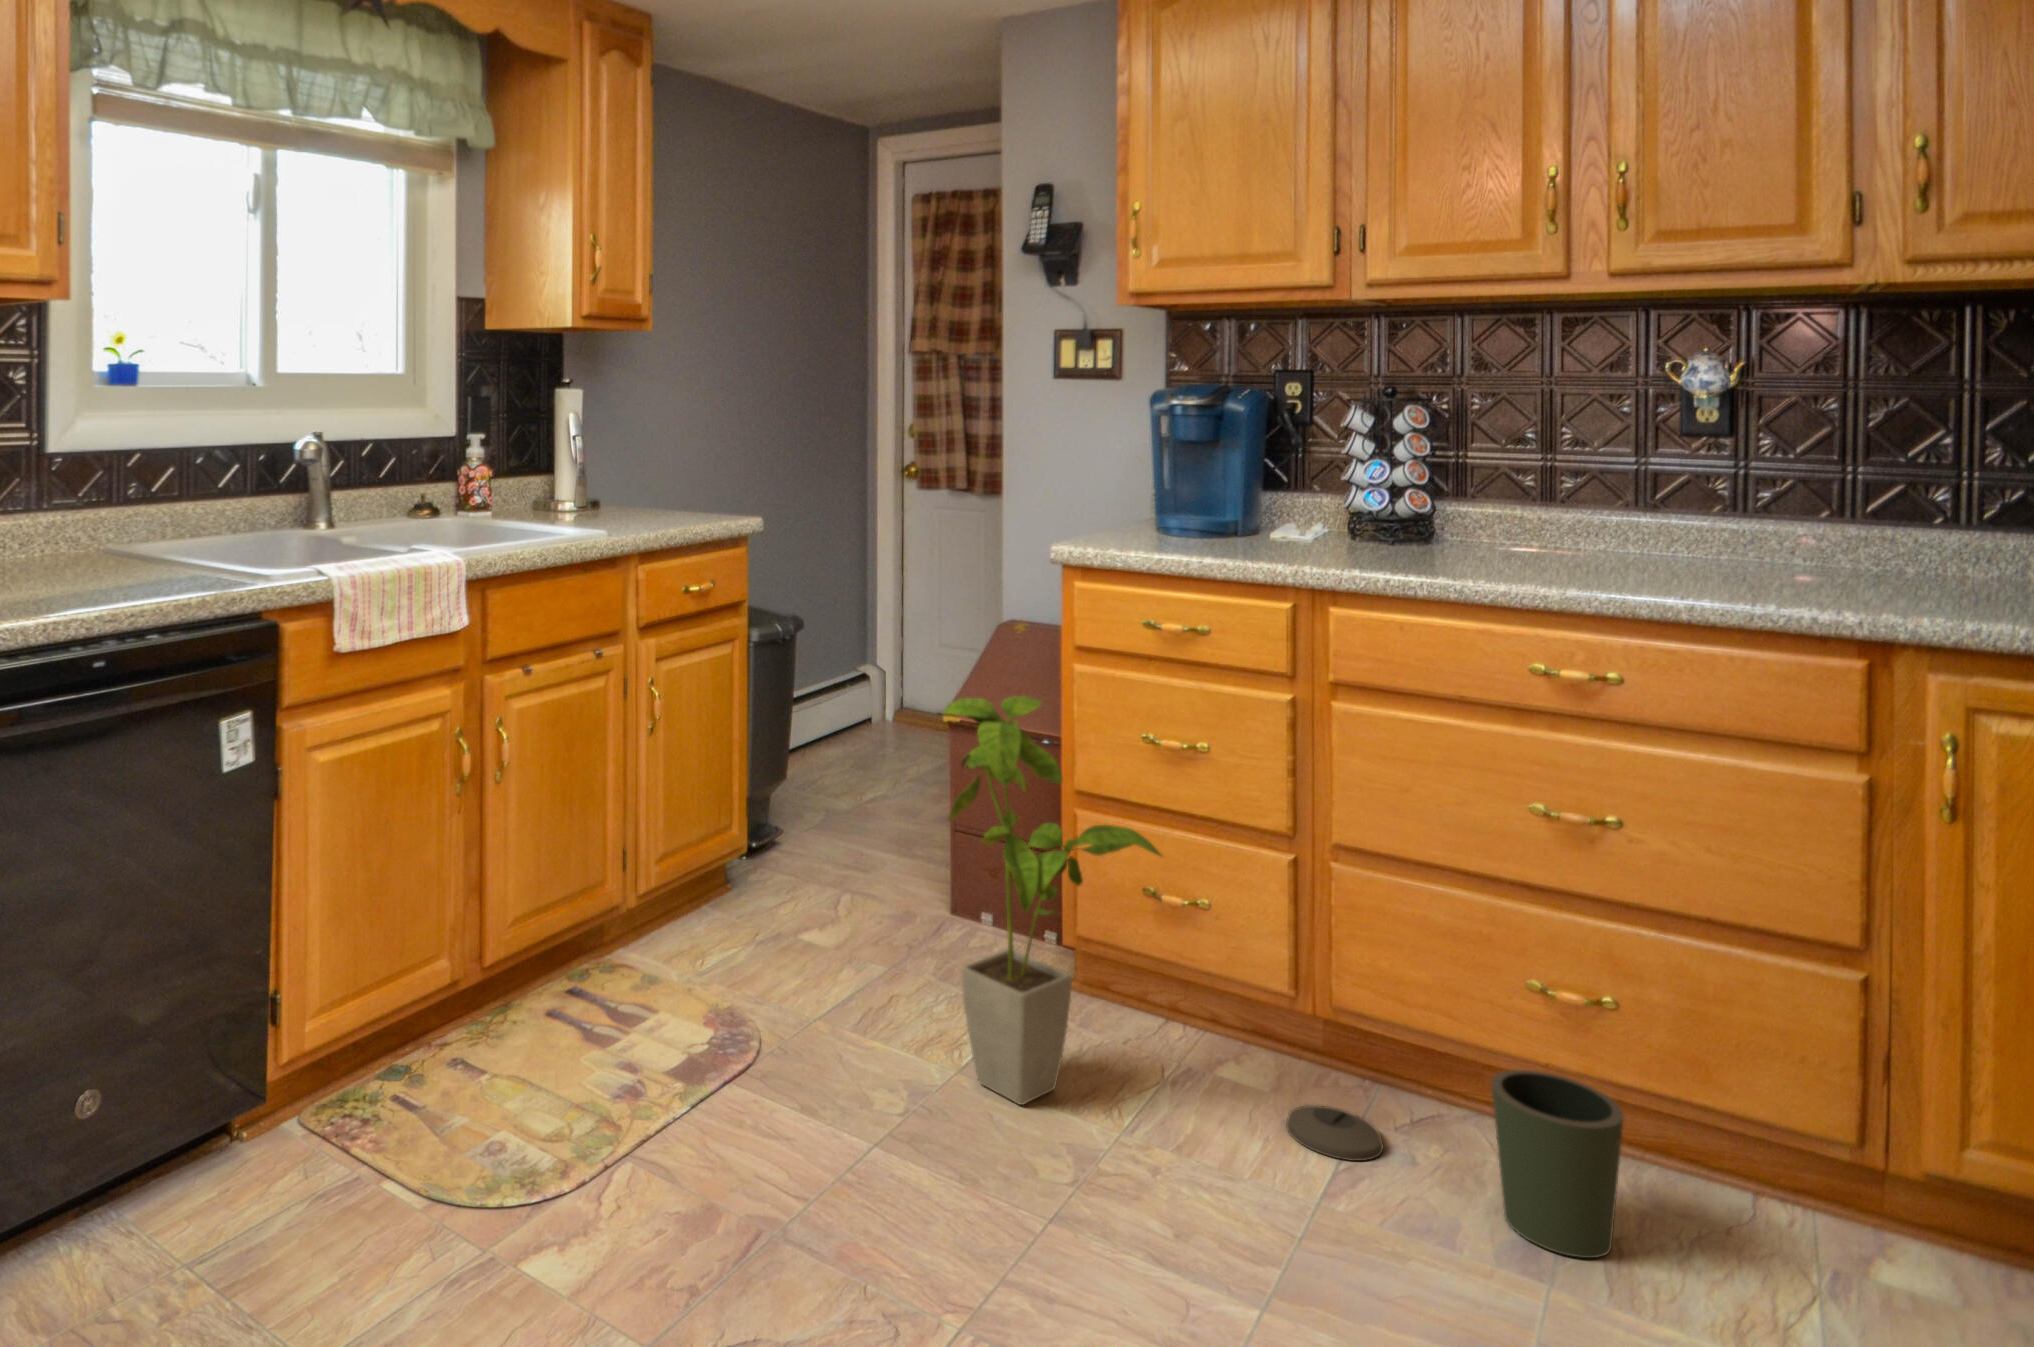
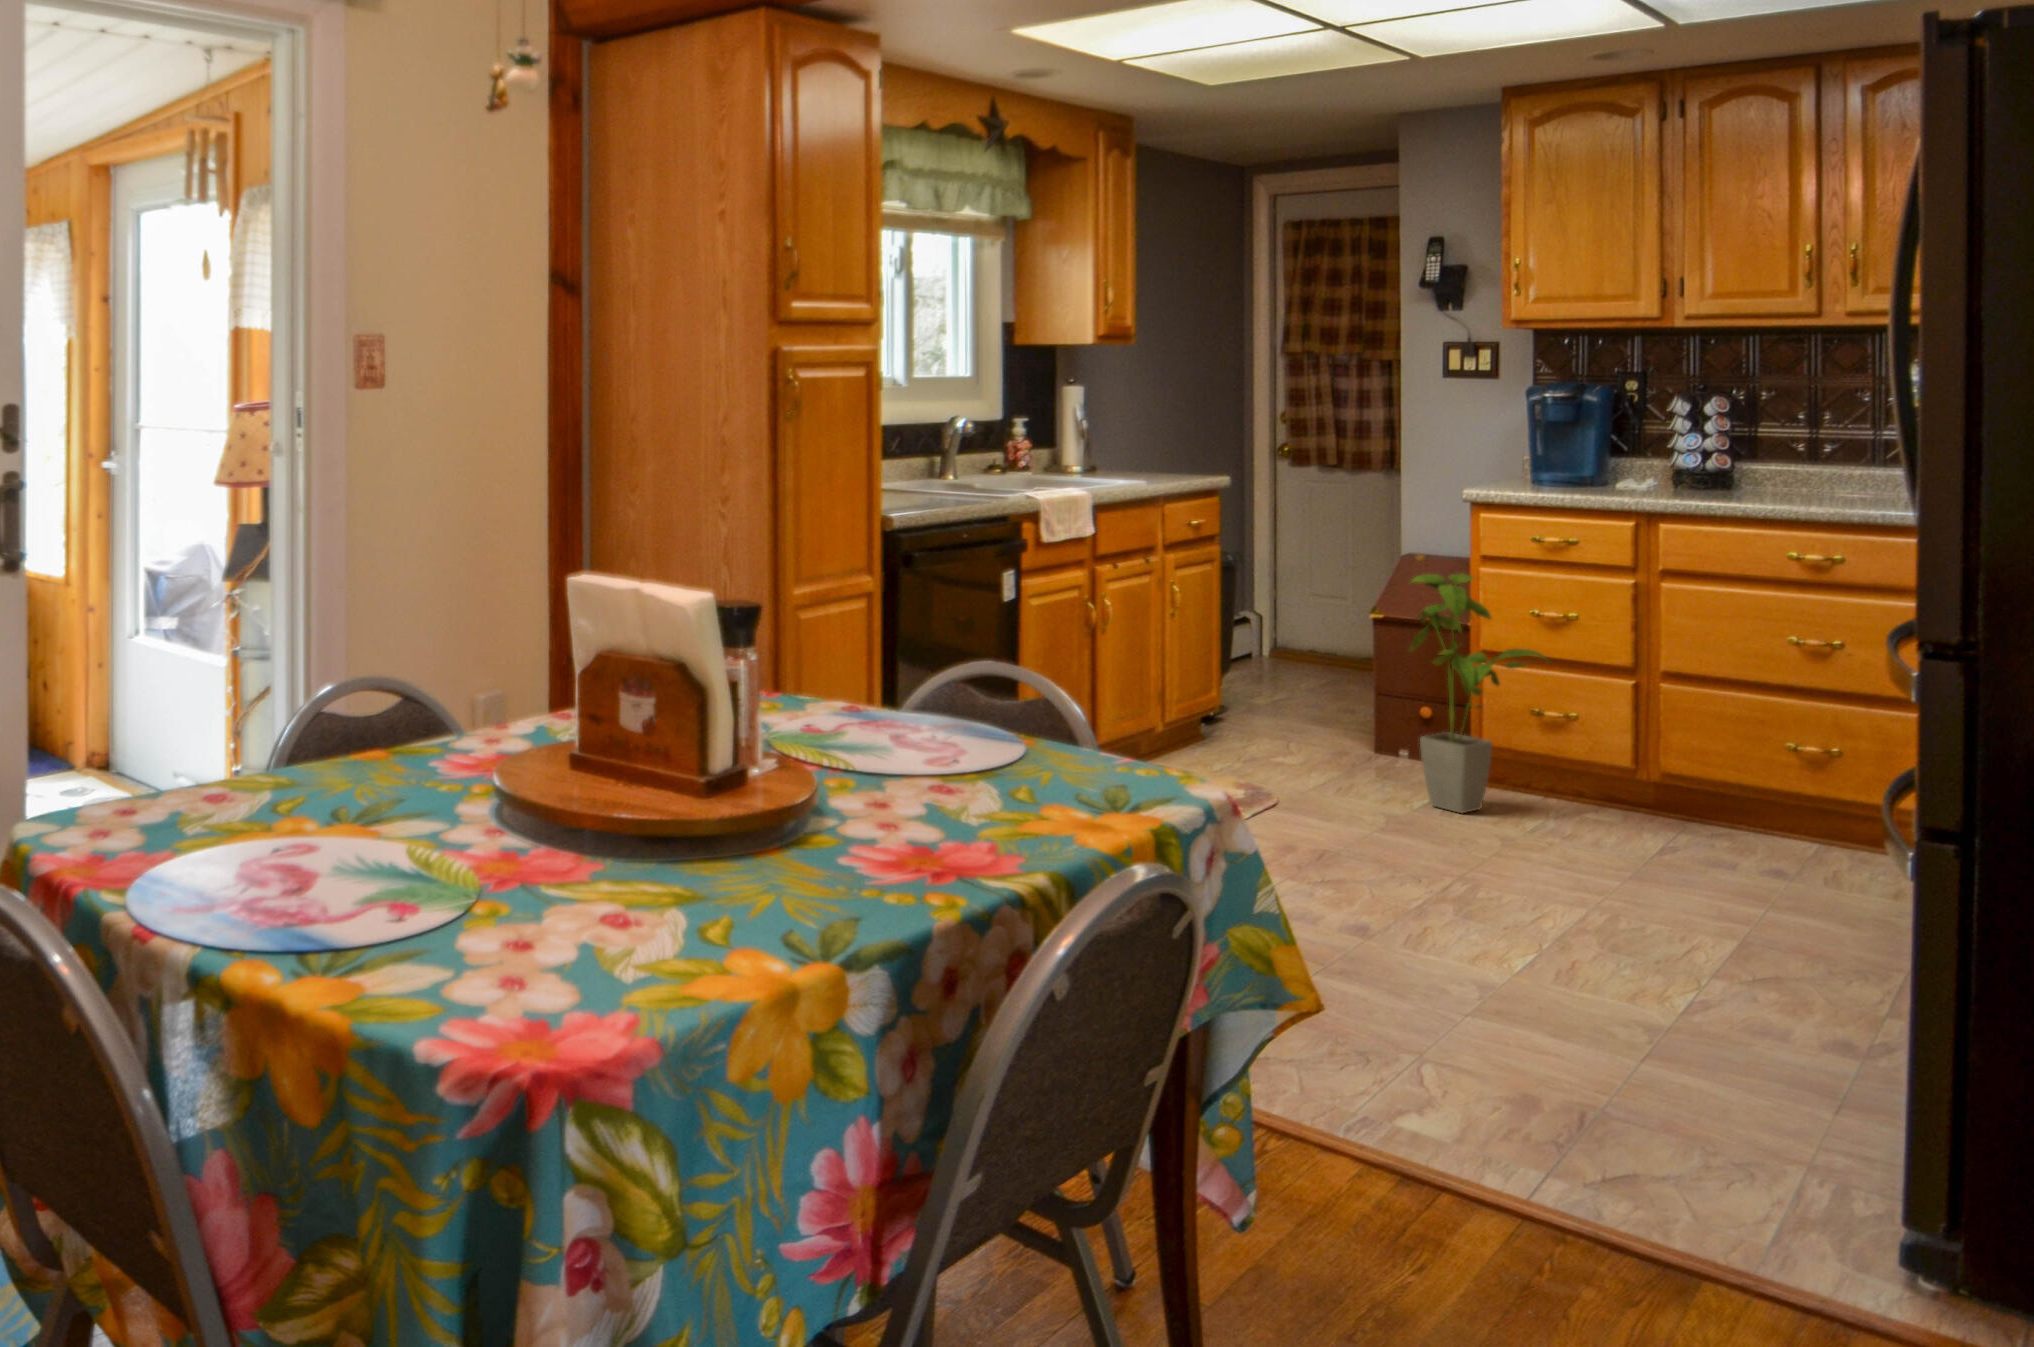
trash can: present [1286,1070,1623,1258] -> none [1632,779,1837,868]

